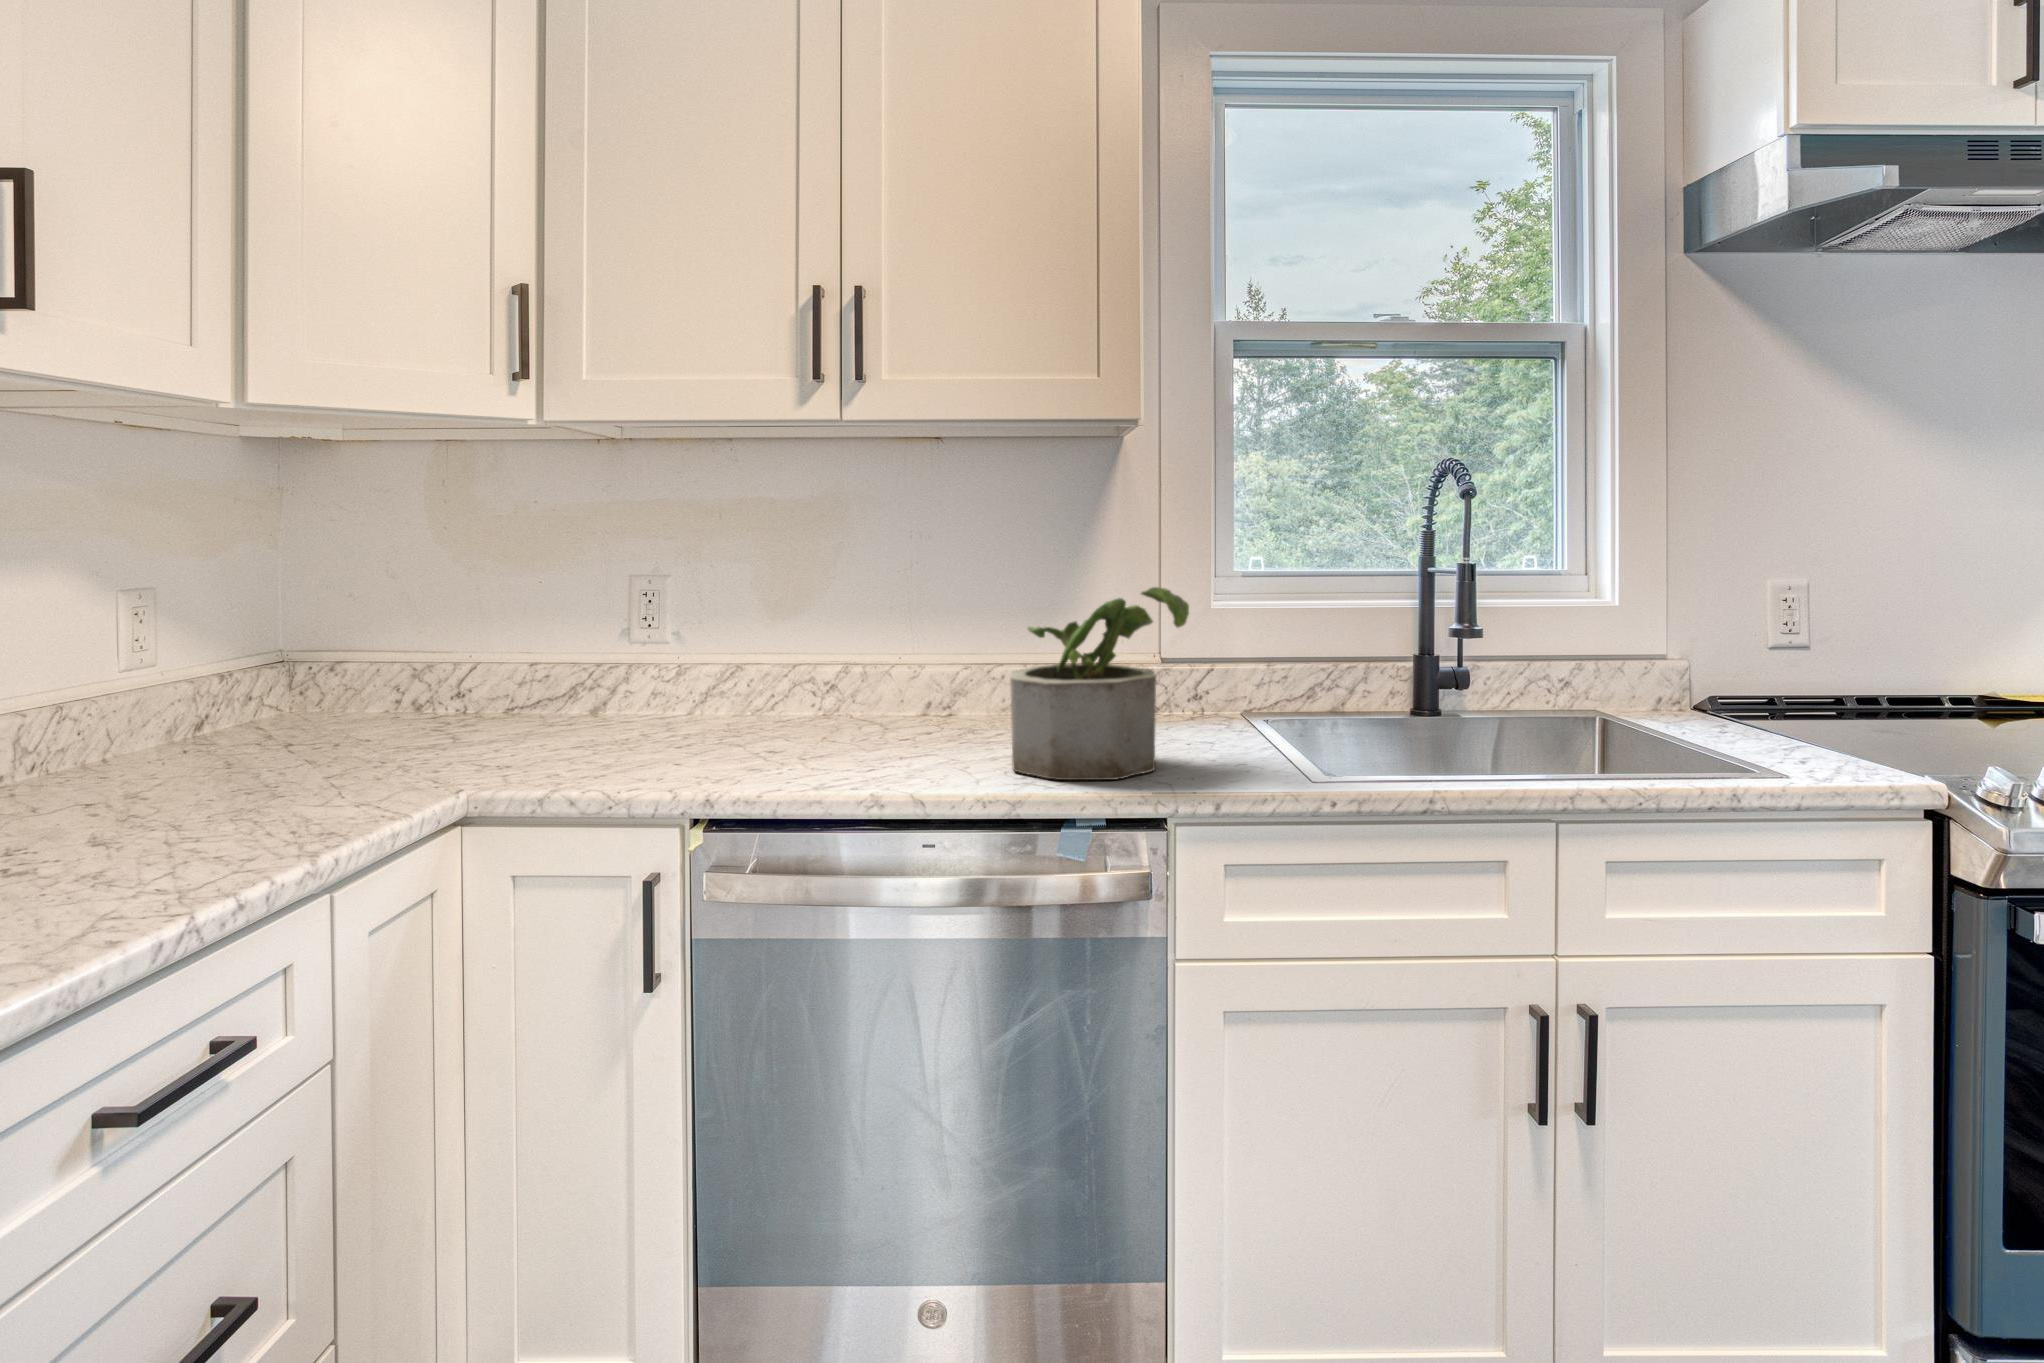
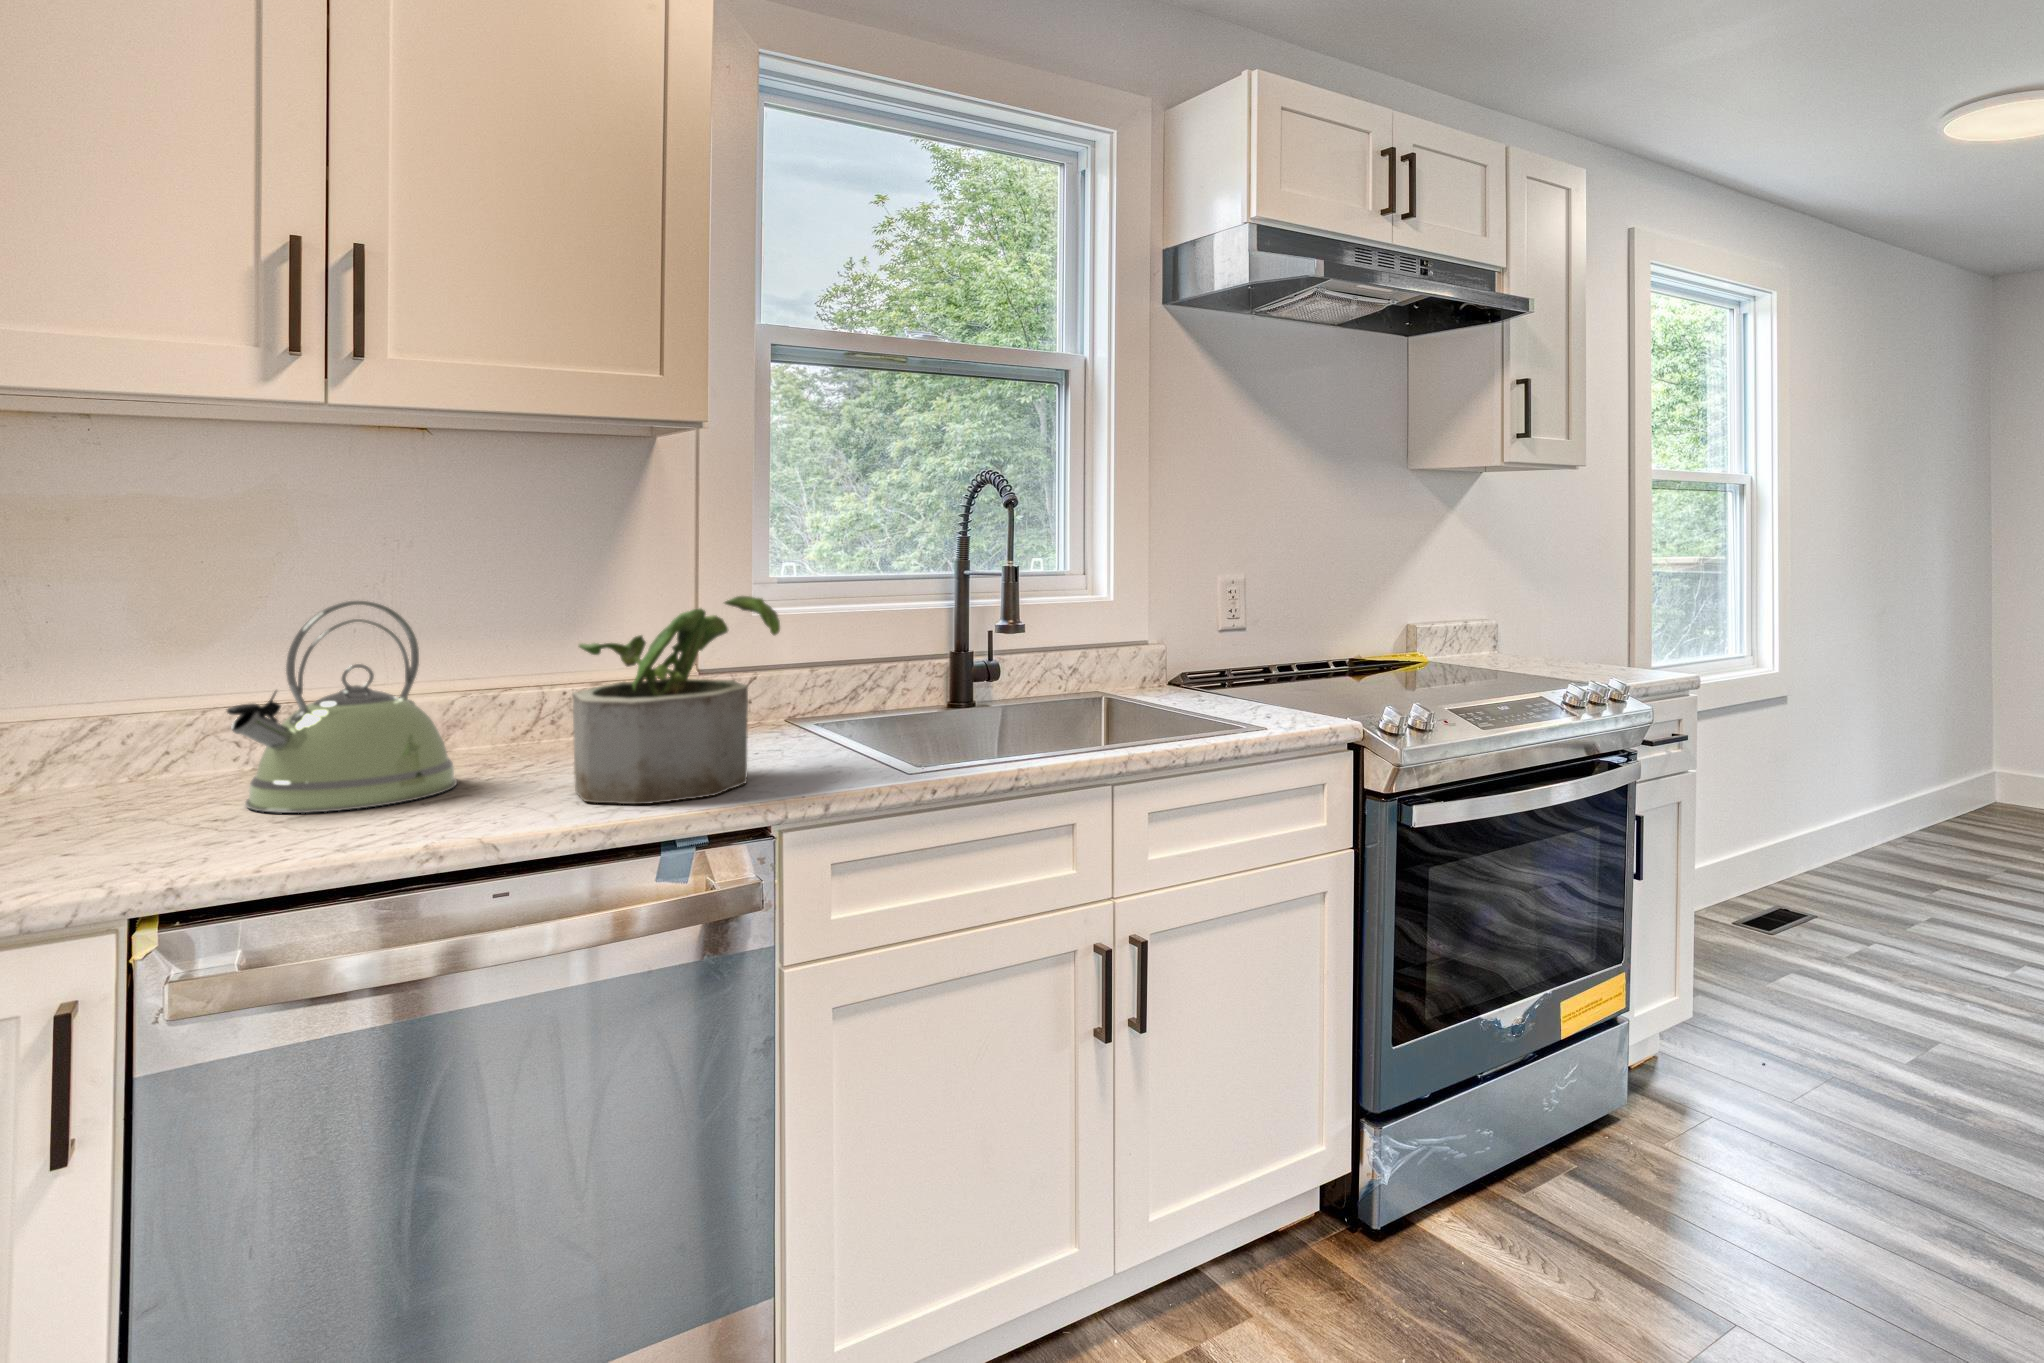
kettle: none [782,582,942,755] -> present [227,601,457,813]

